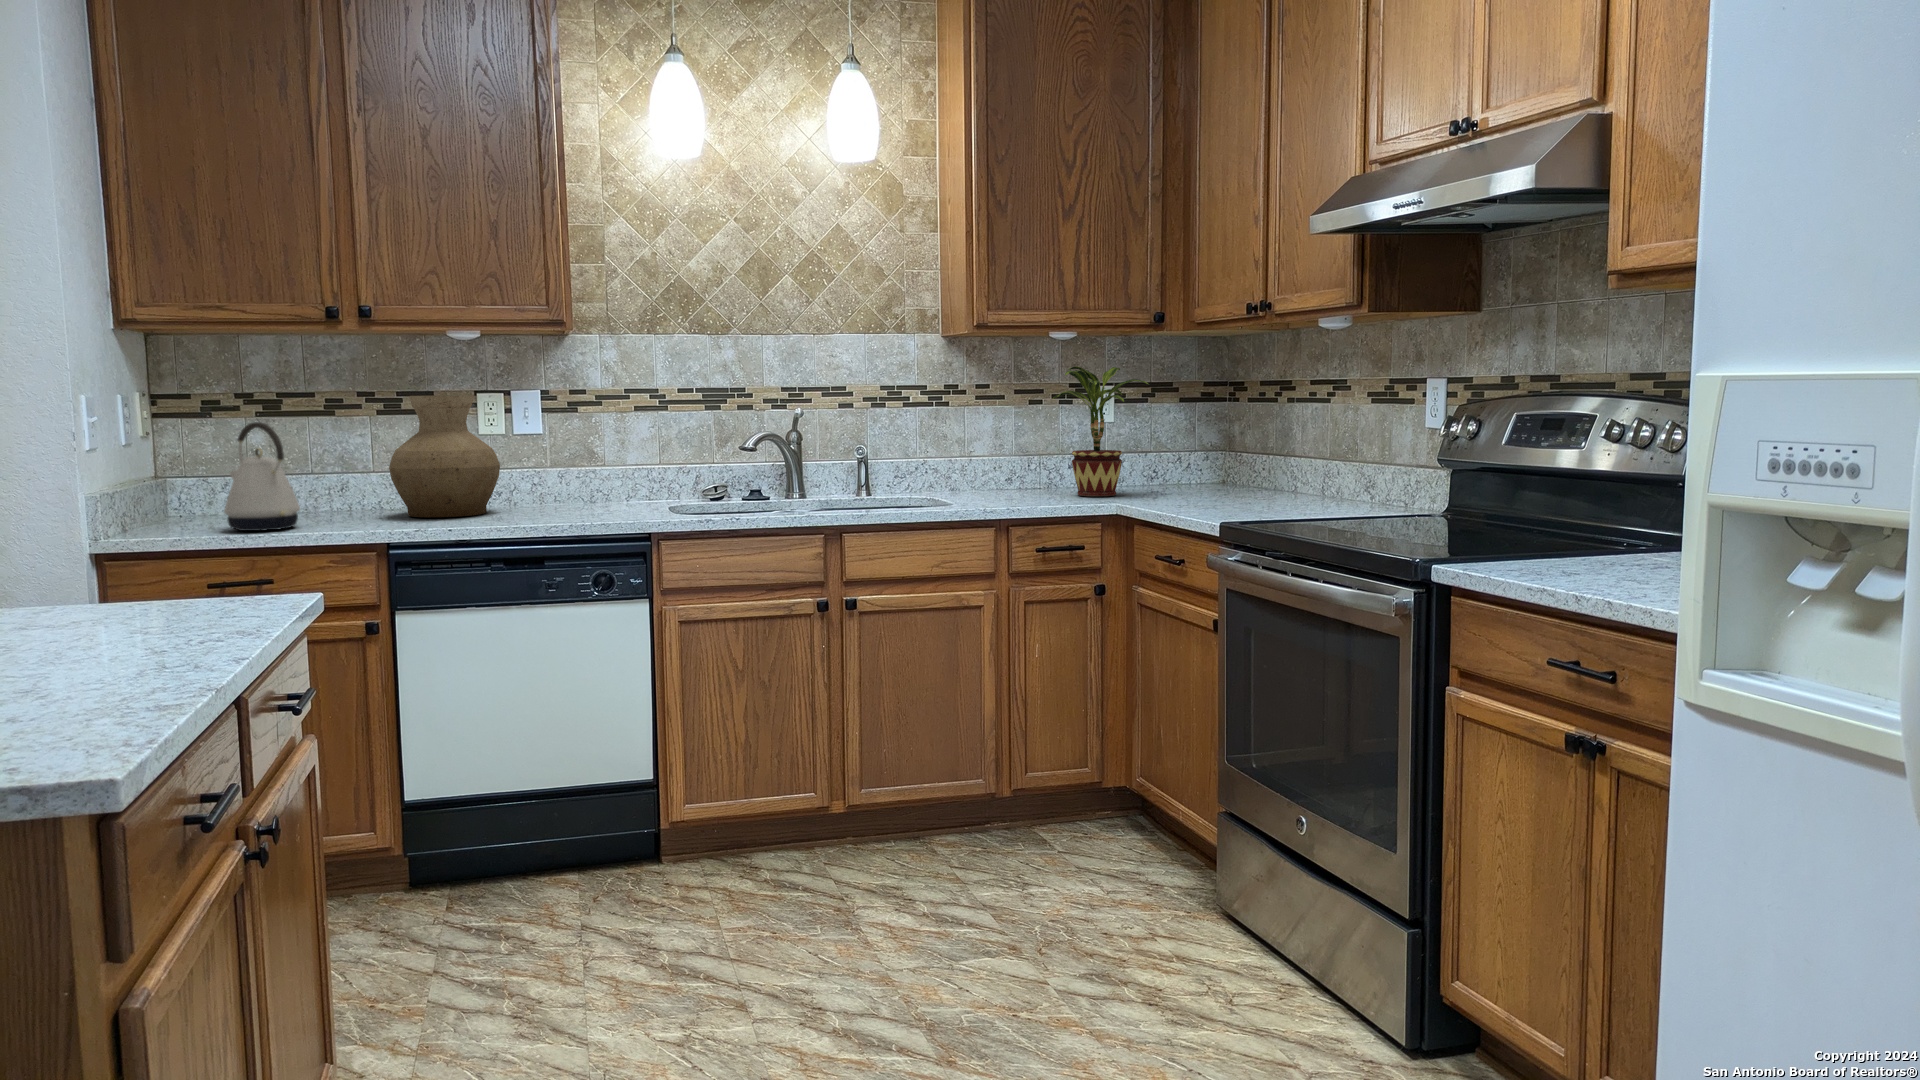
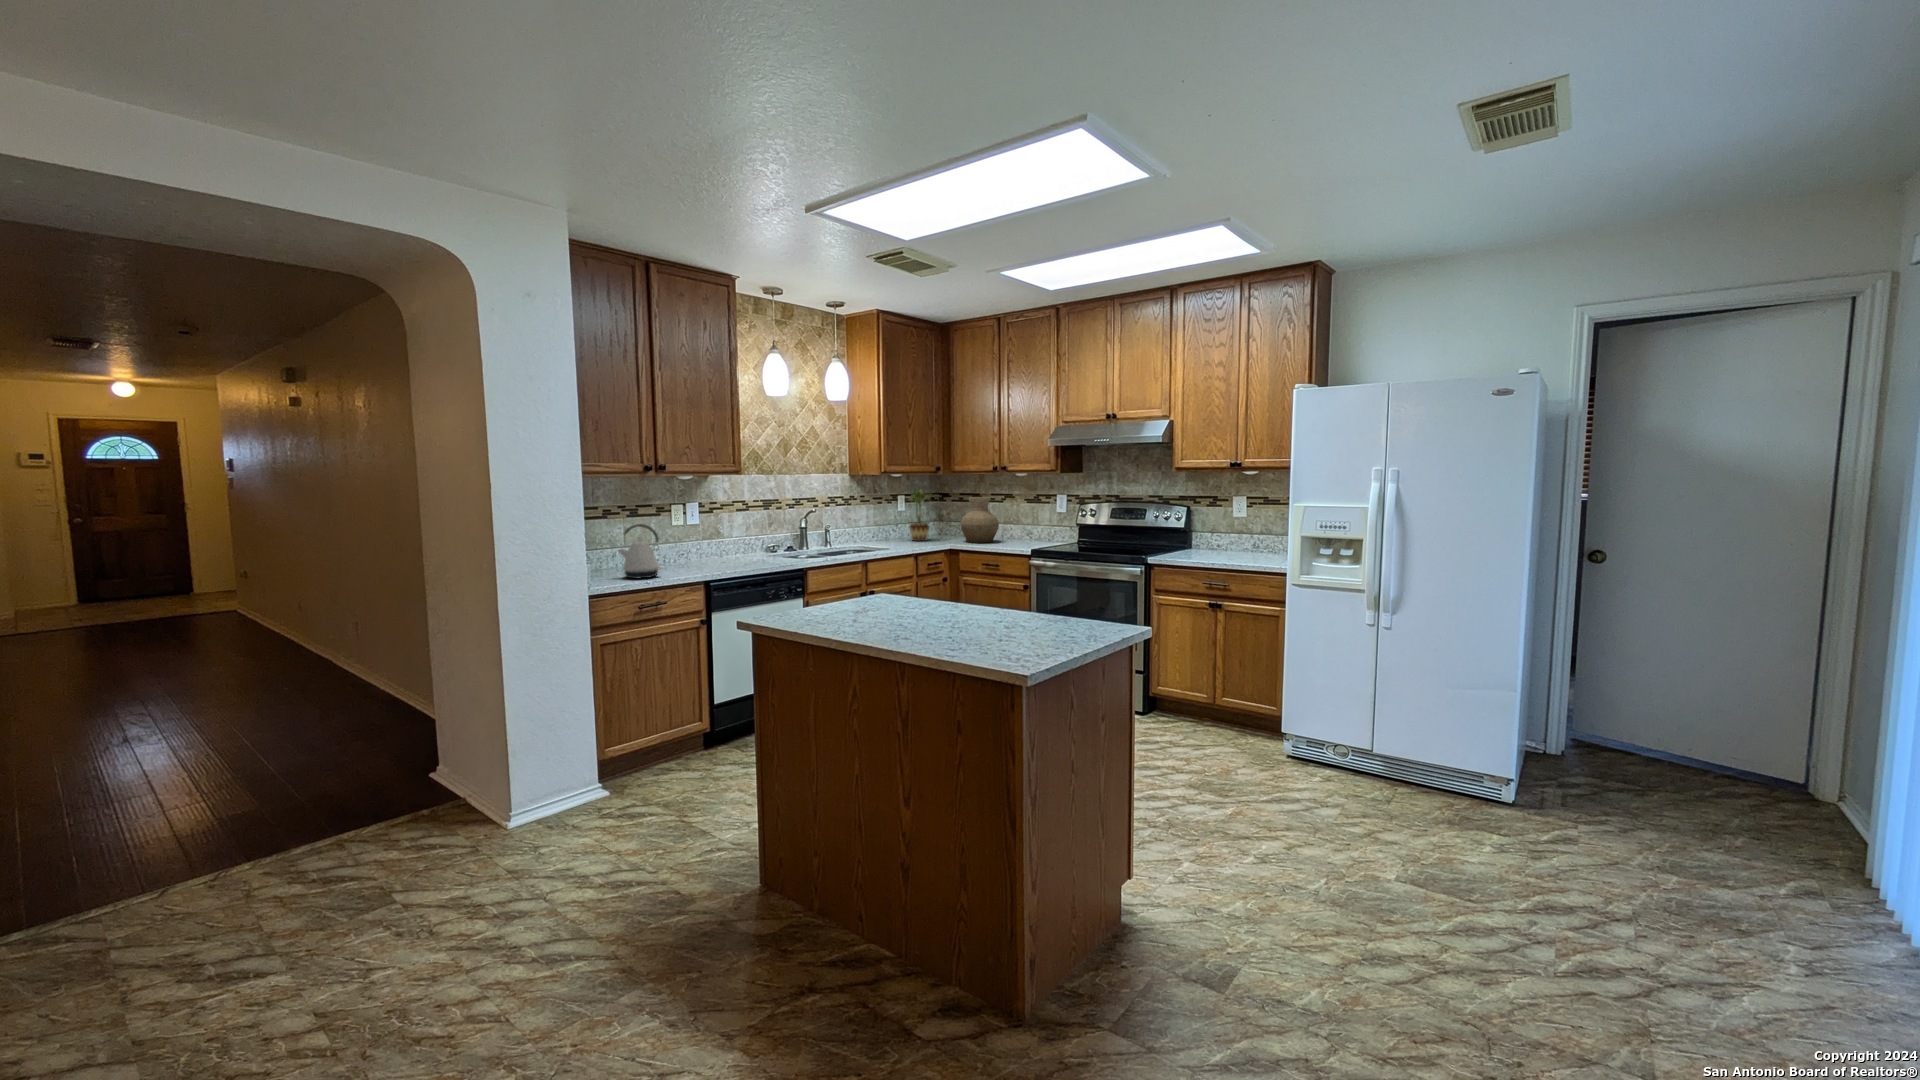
vase: present [389,395,500,517] -> present [961,497,999,543]

